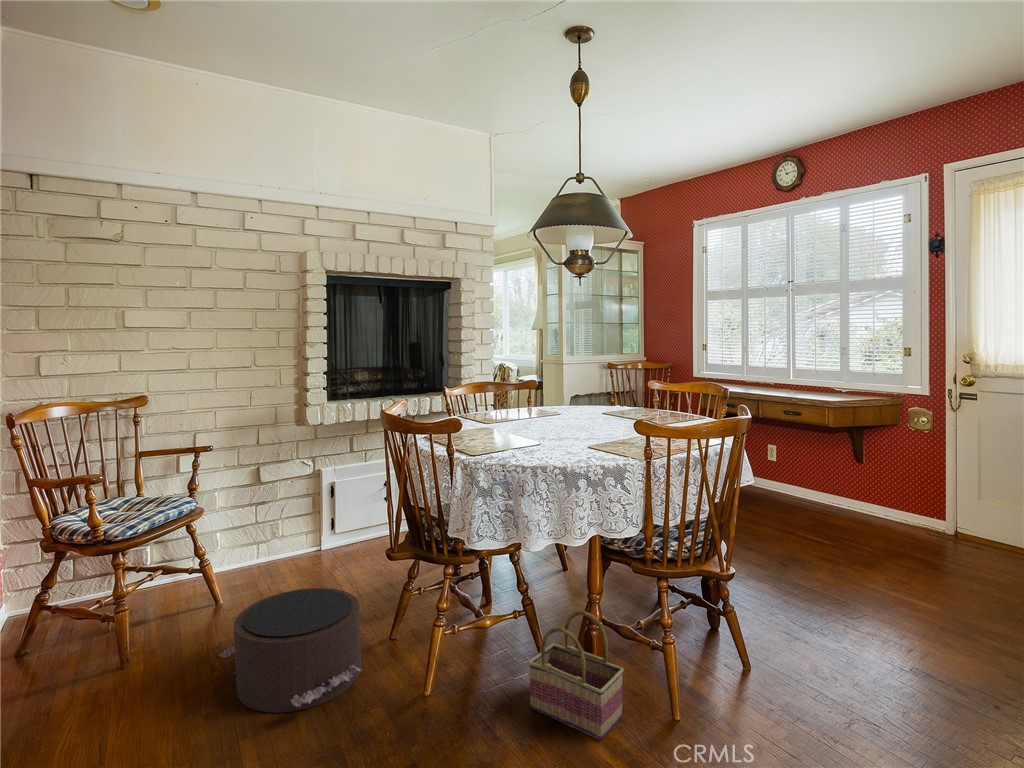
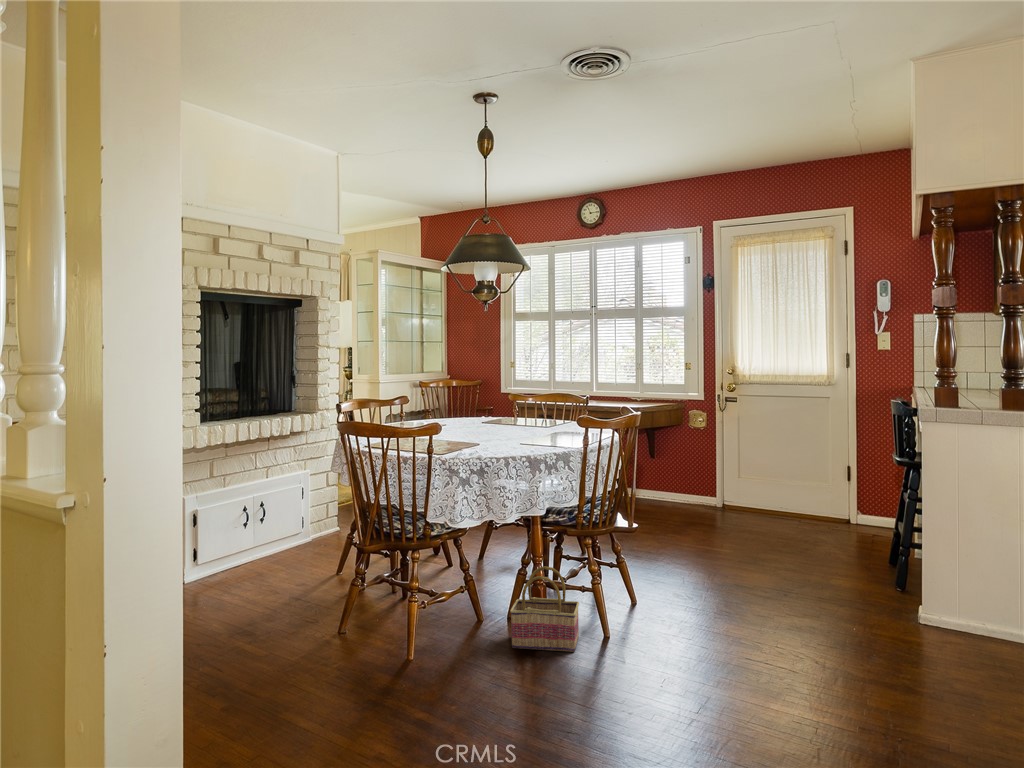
pouf: present [219,588,362,713] -> none [214,593,368,696]

